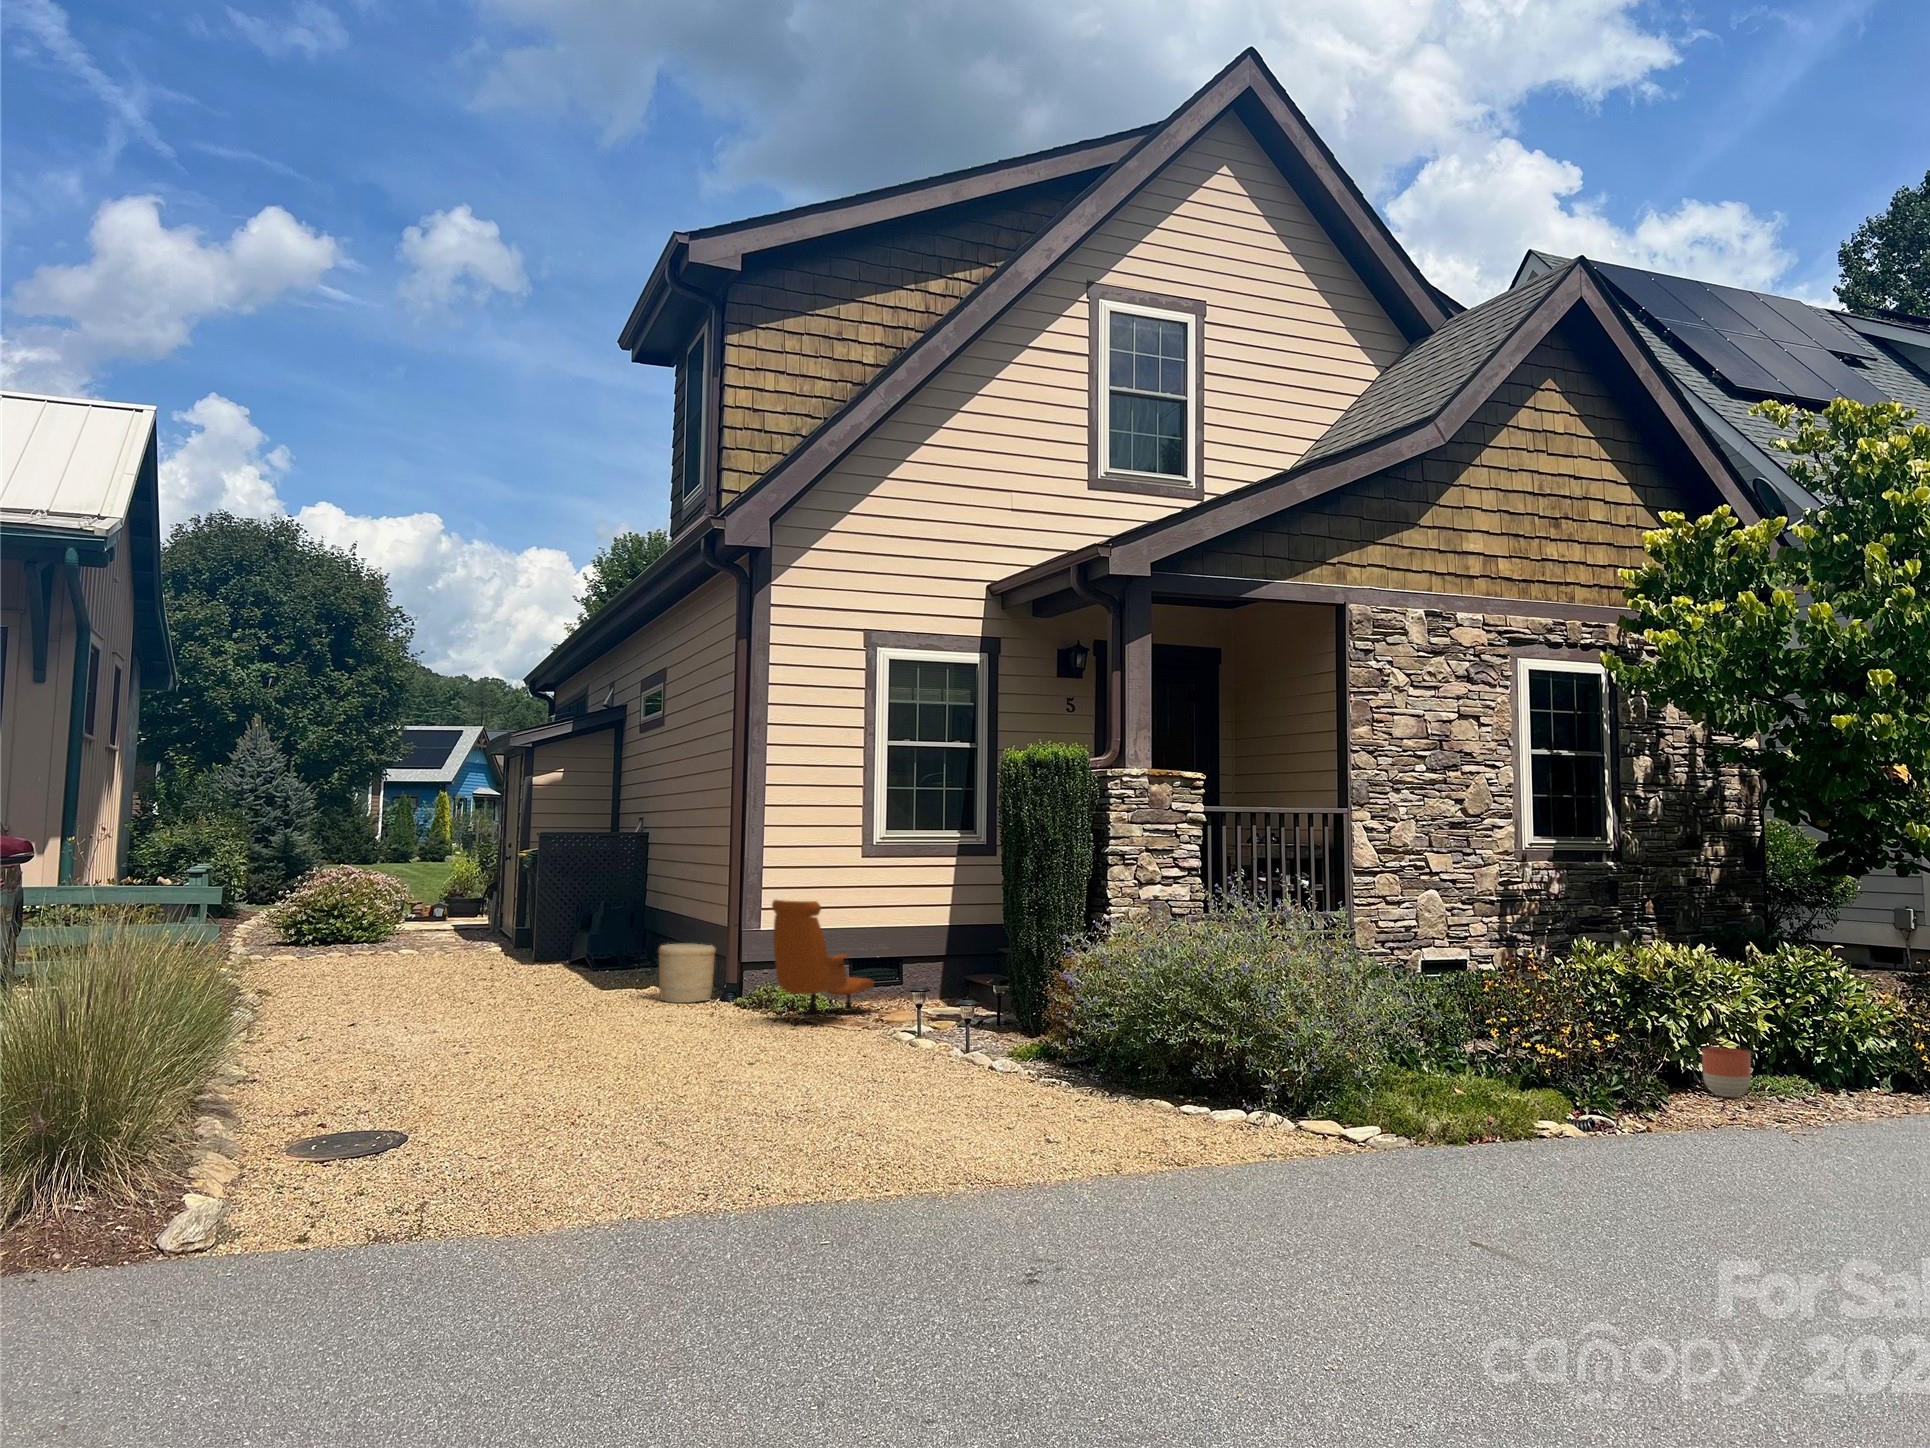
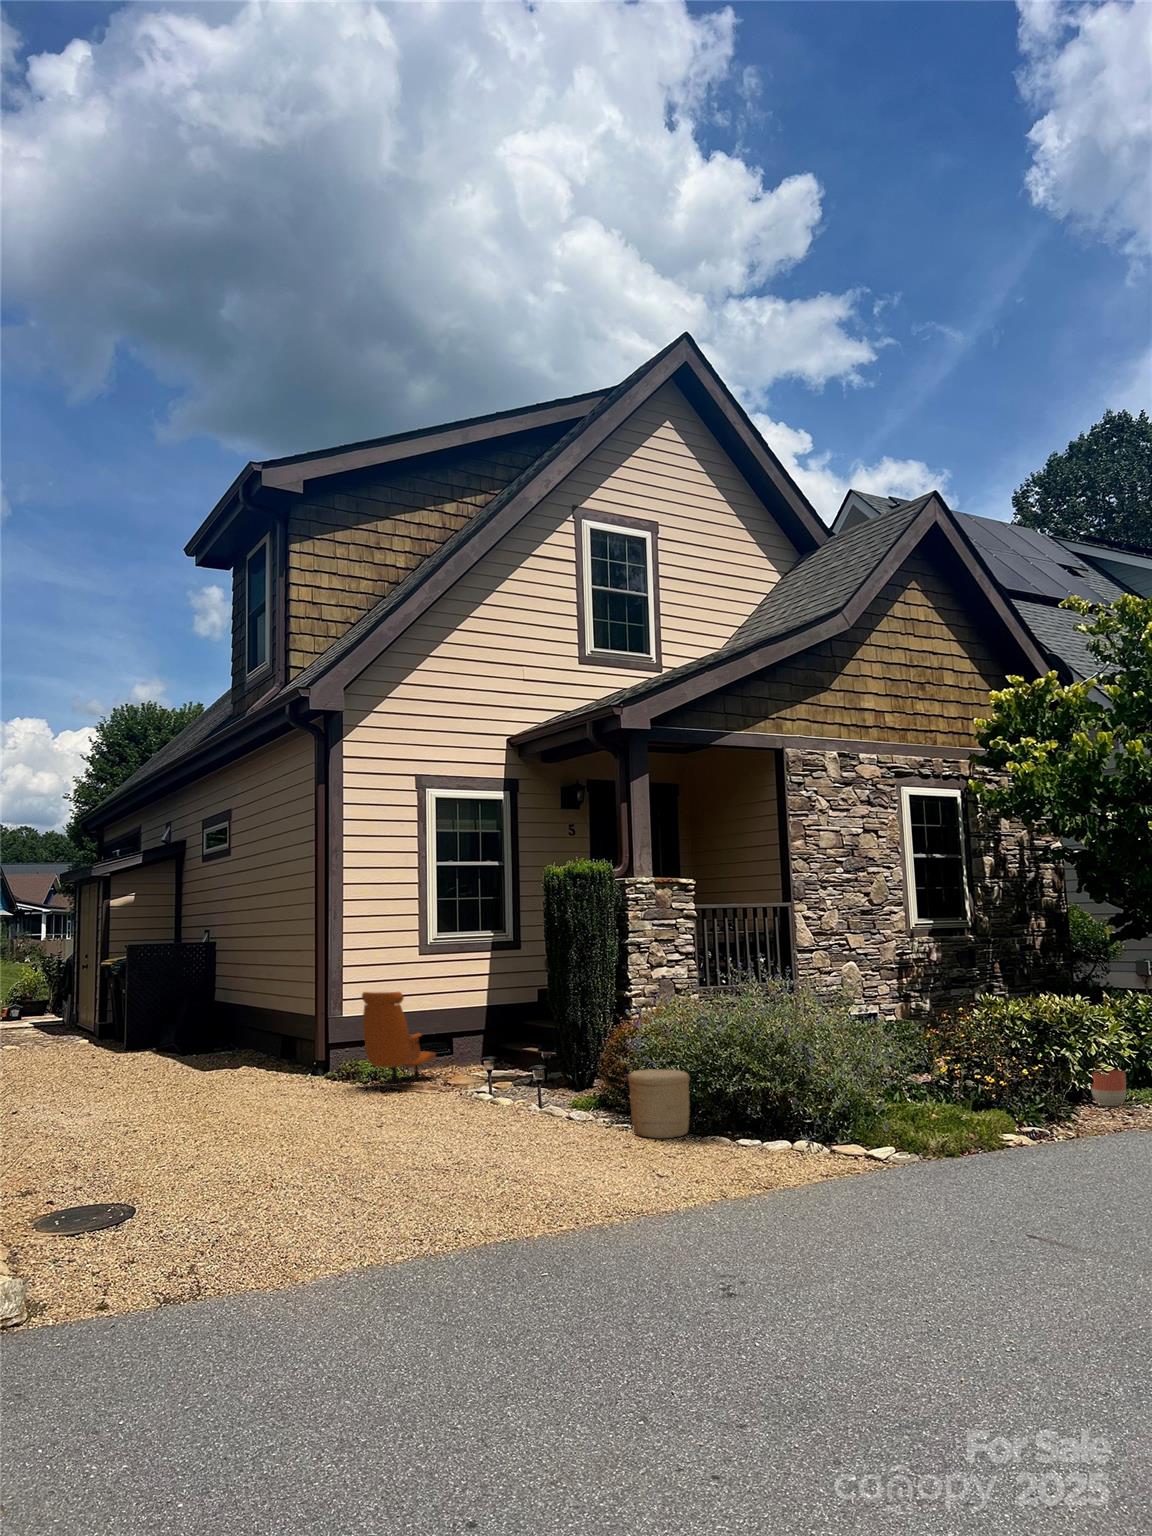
woven basket: present [659,944,716,1003] -> present [628,1069,690,1138]

